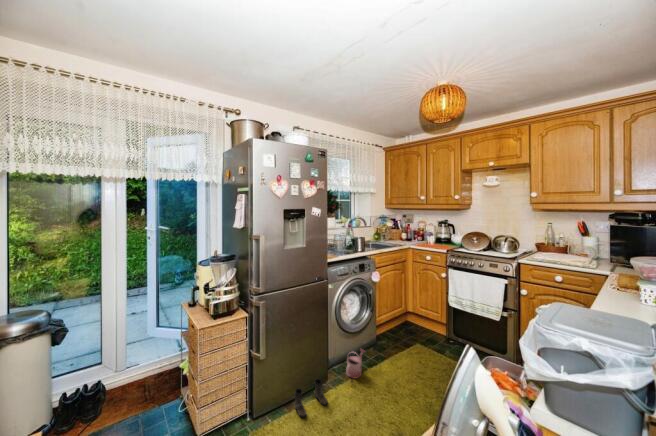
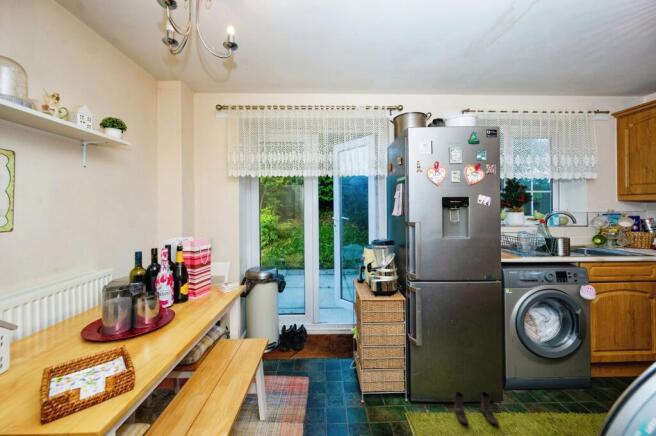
watering can: present [346,349,365,378] -> none [529,379,566,417]

